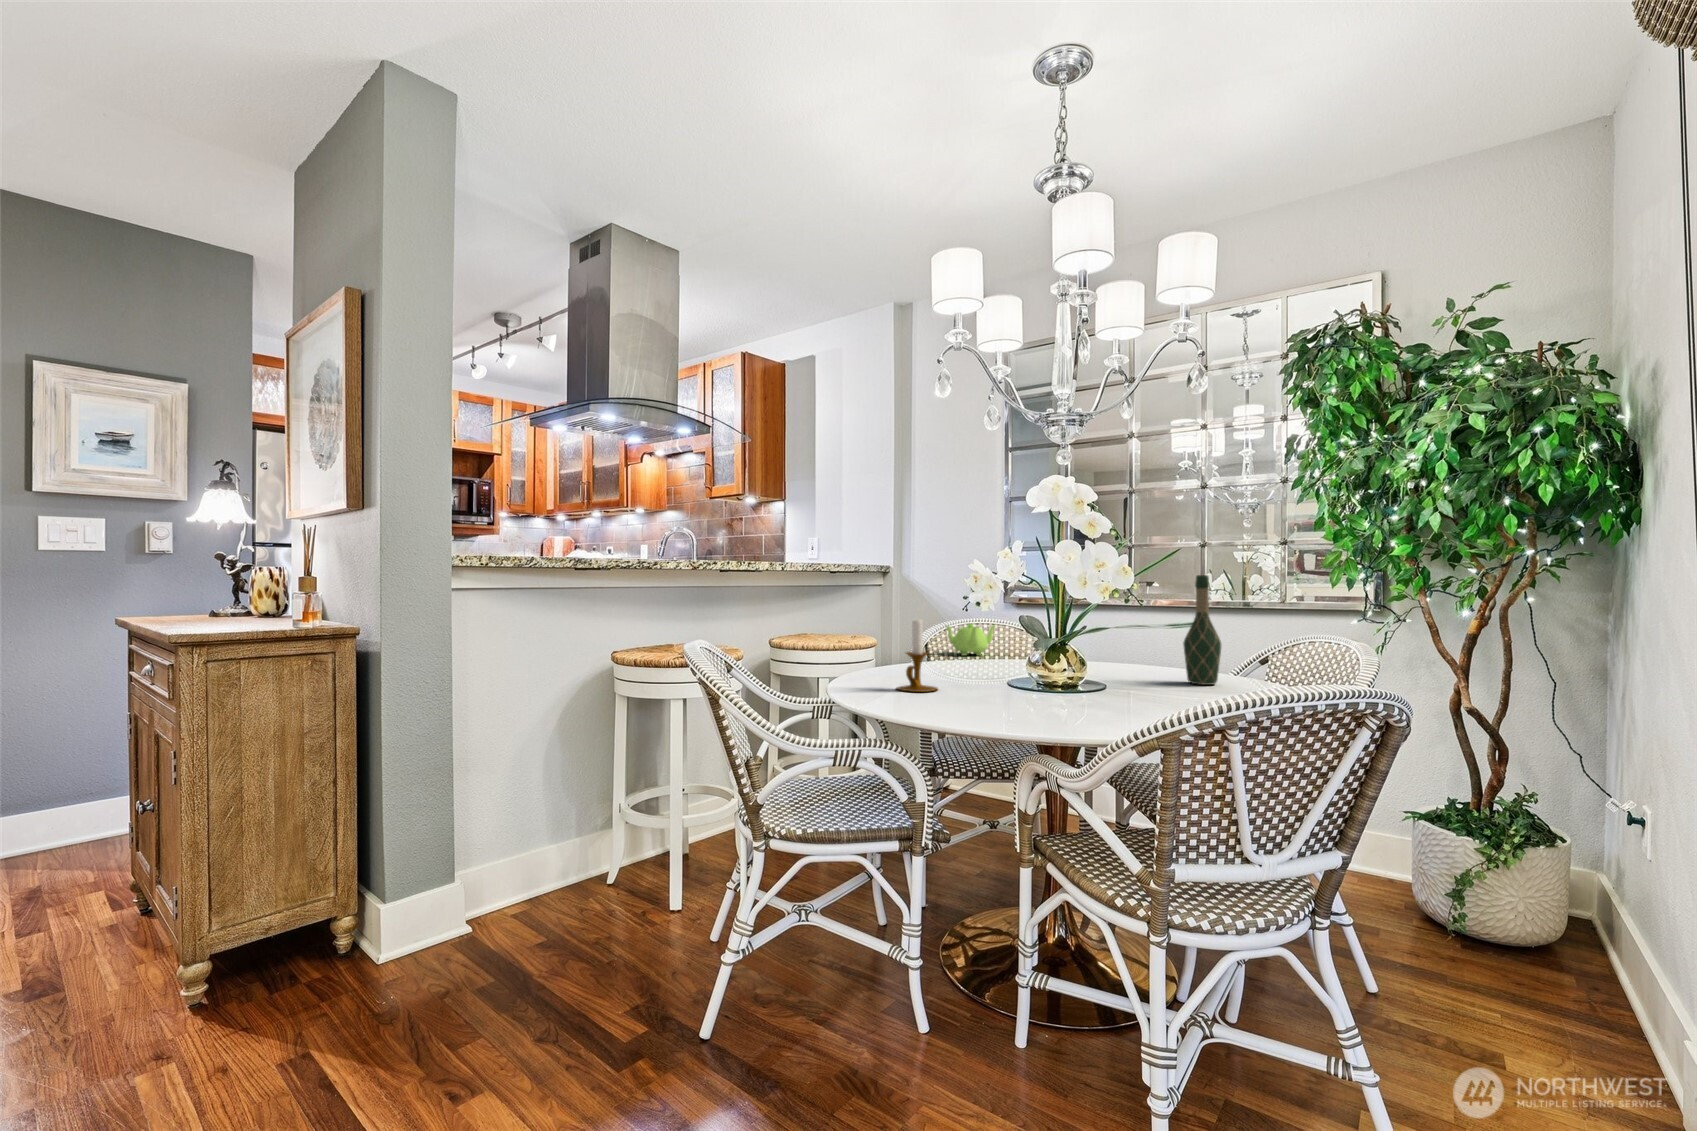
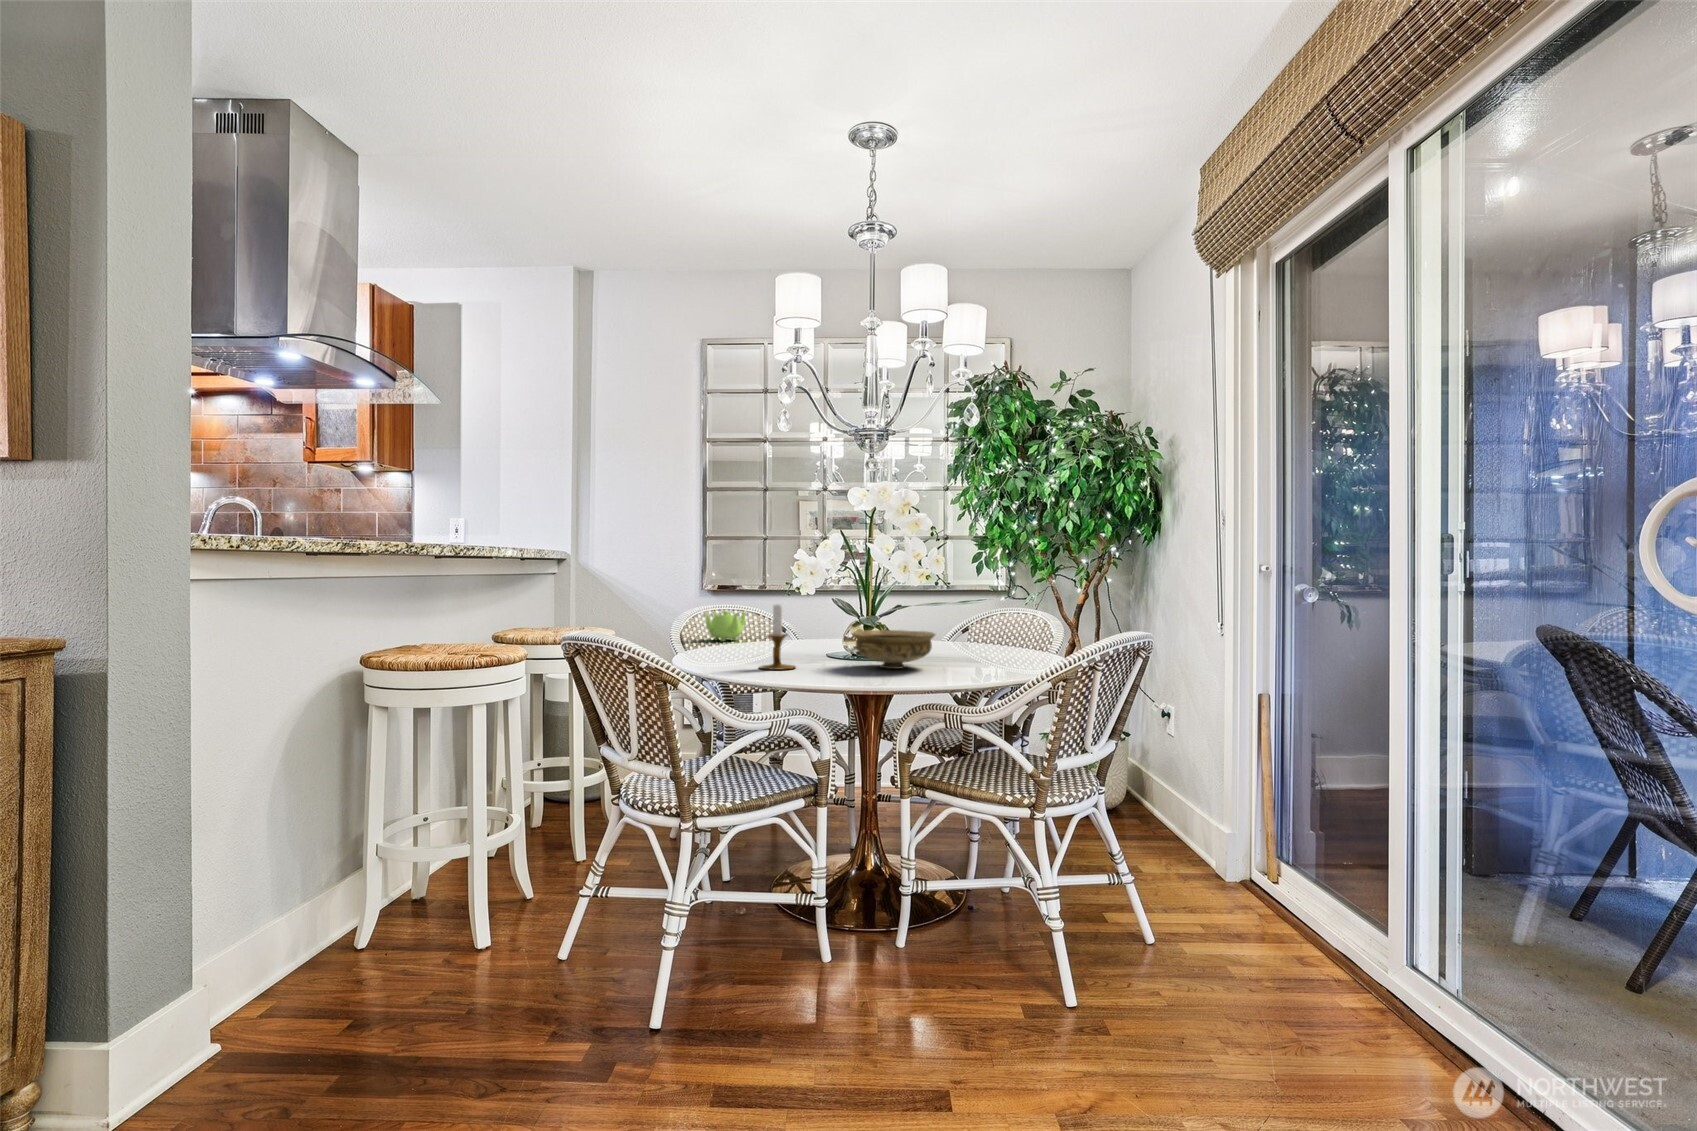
wine bottle: present [1183,575,1222,685] -> none [937,564,964,649]
ceramic bowl: none [985,654,1100,704] -> present [852,630,935,669]

